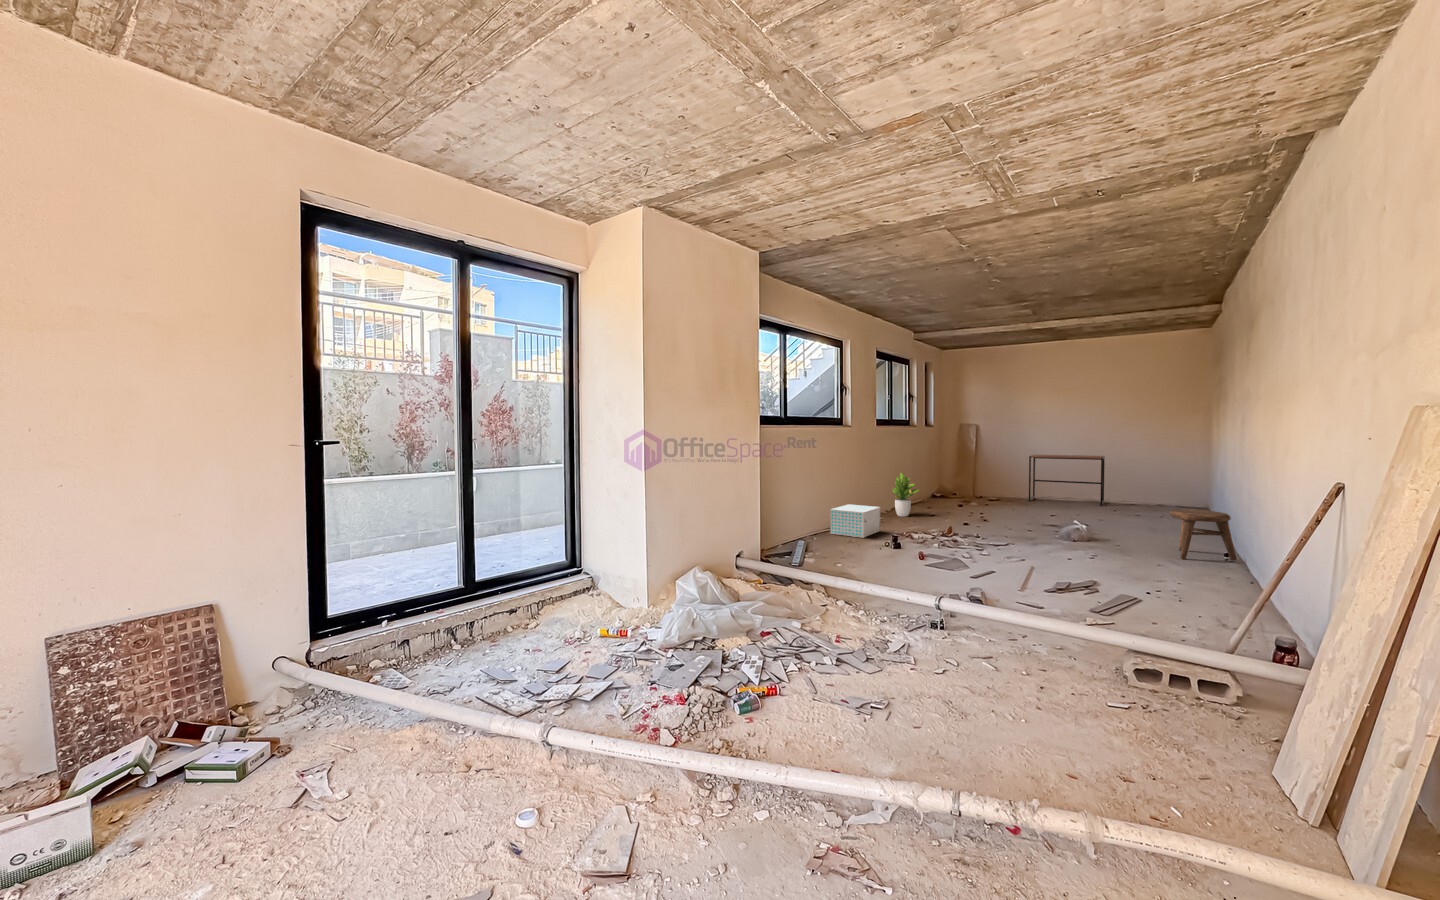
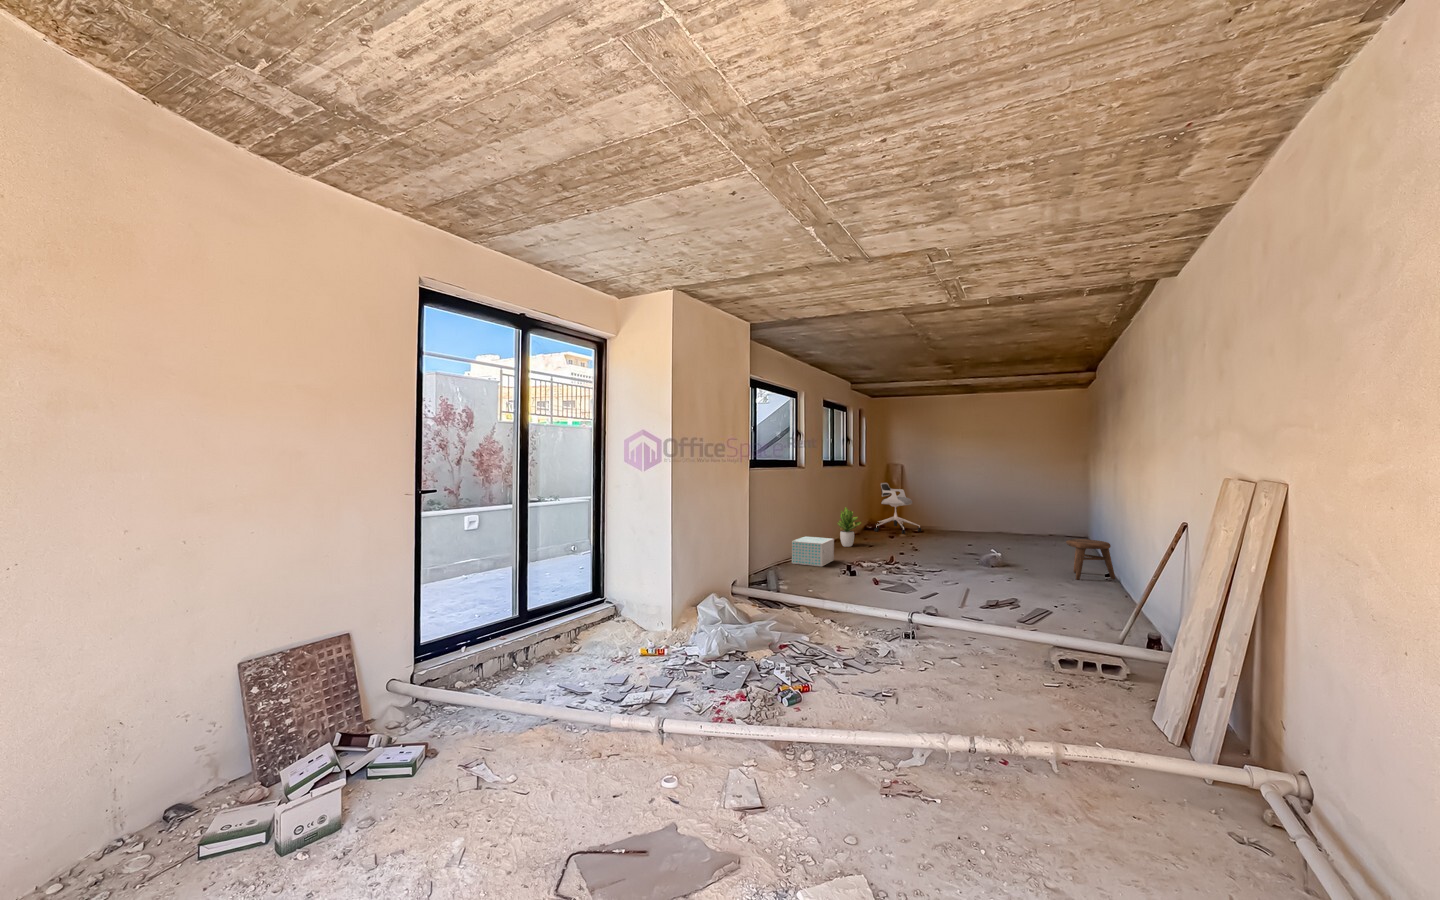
office chair: none [941,447,996,503] -> present [874,483,921,534]
desk: present [1029,455,1105,506] -> none [948,490,1009,536]

